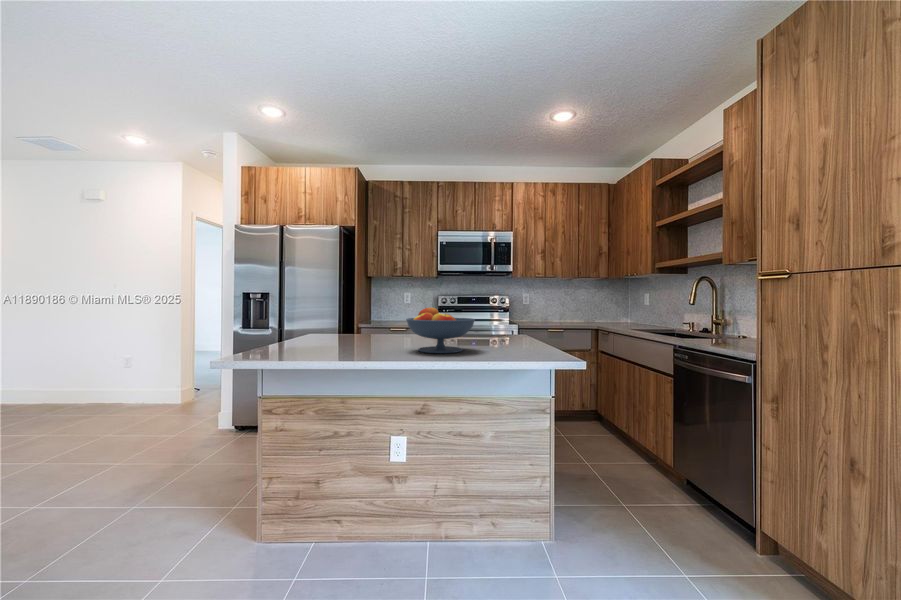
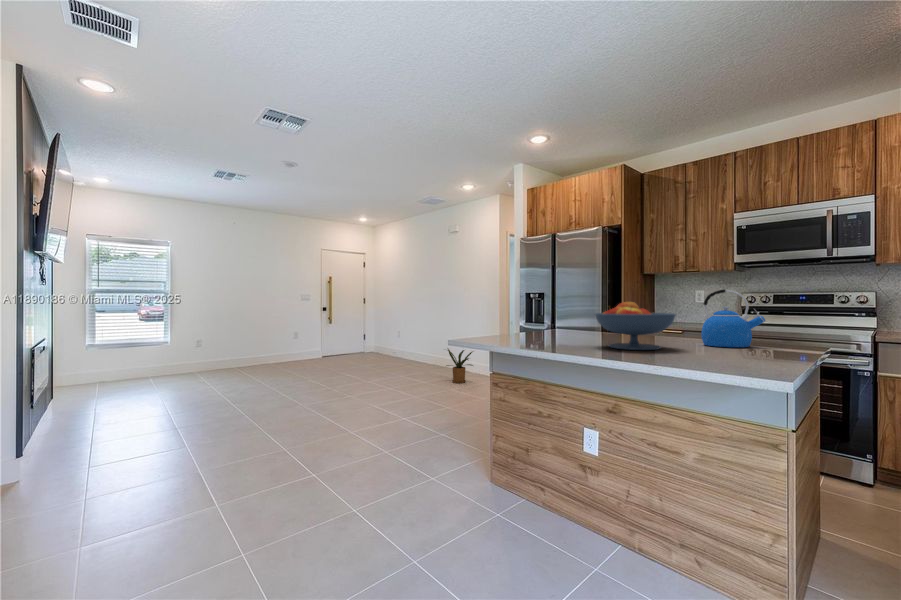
kettle: none [472,297,514,344] -> present [701,289,765,347]
house plant: none [83,359,143,414] -> present [447,349,473,383]

